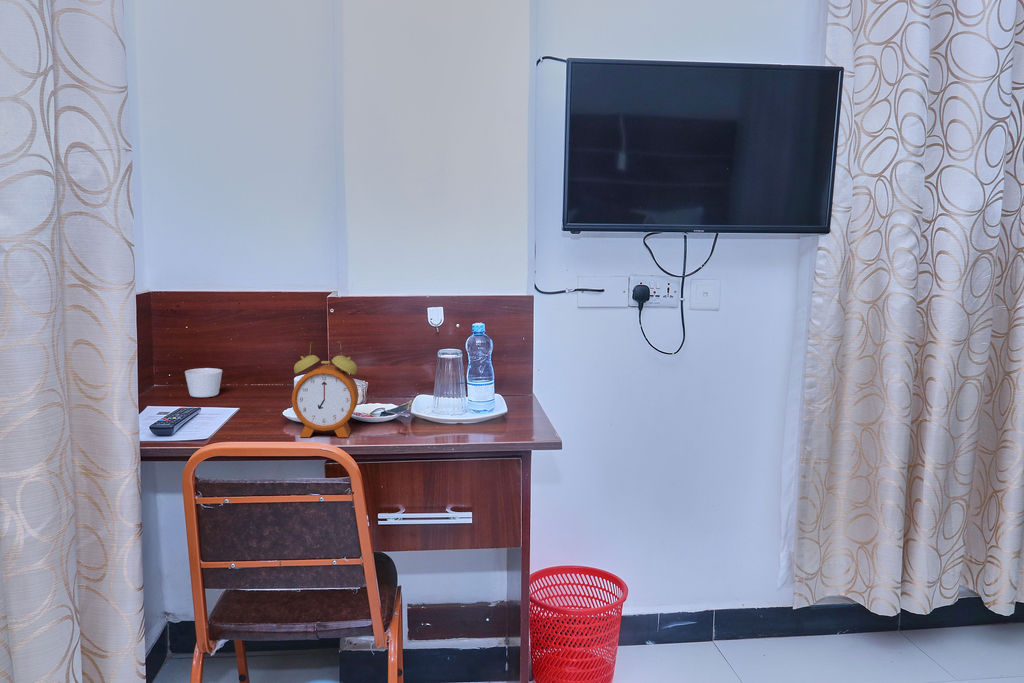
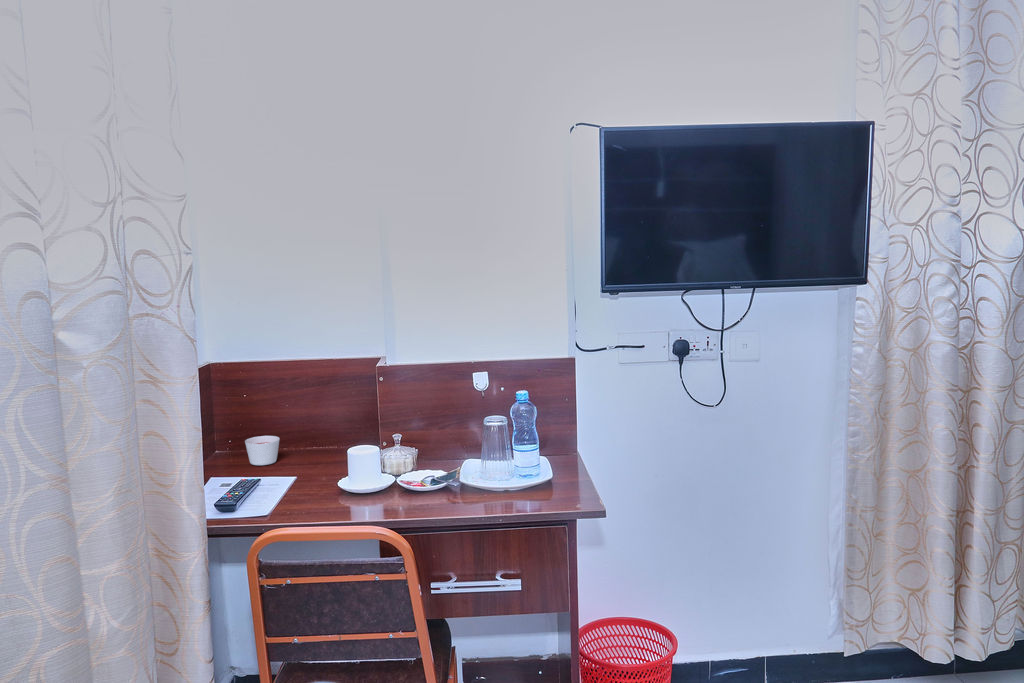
alarm clock: present [291,355,359,437] -> none [347,419,409,511]

